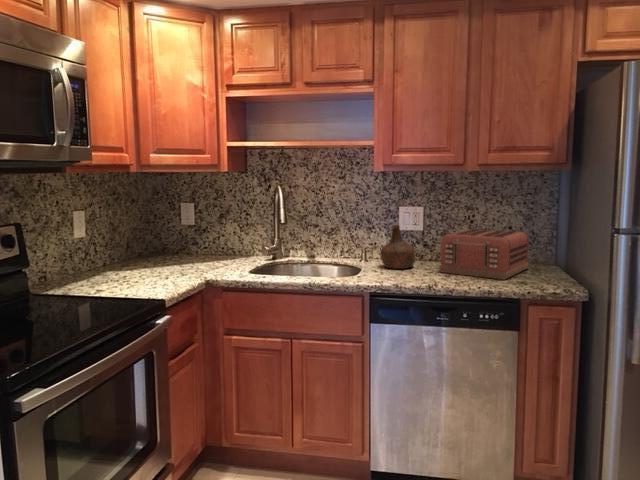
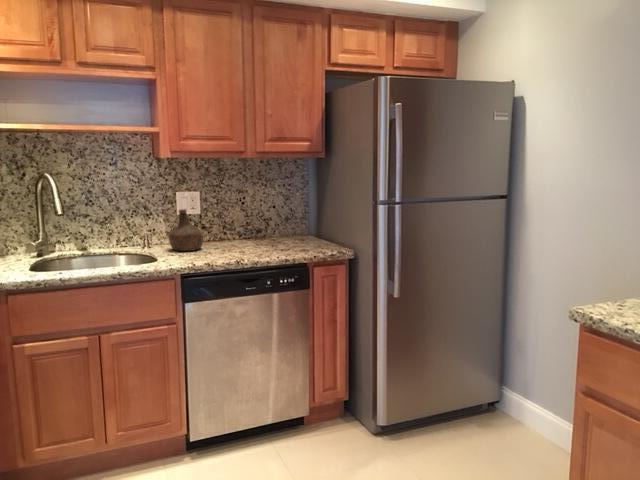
toaster: present [439,229,529,280] -> none [229,209,295,250]

